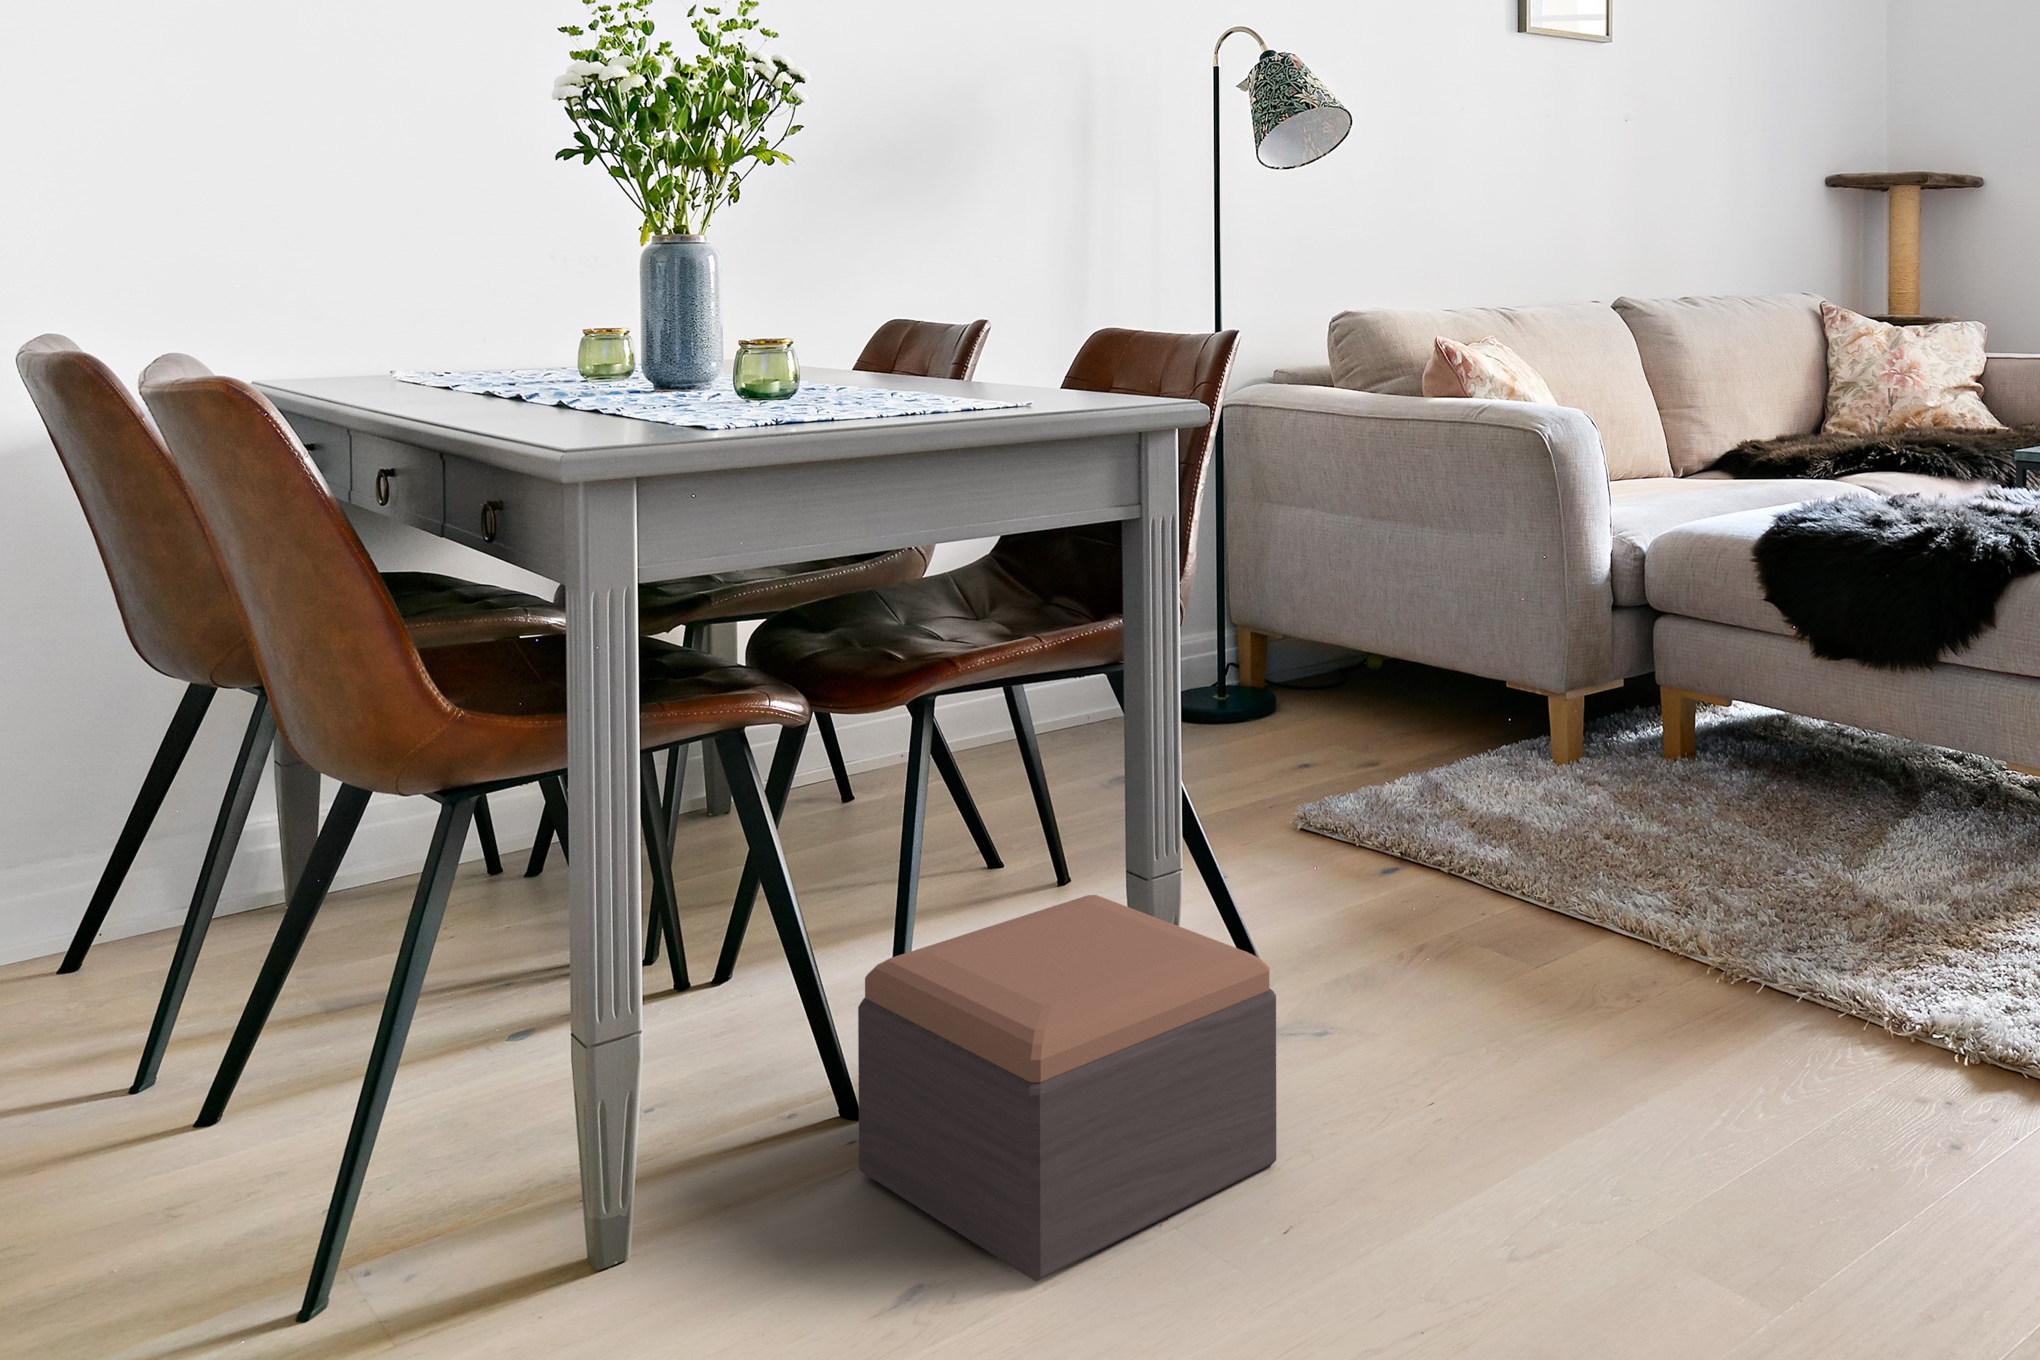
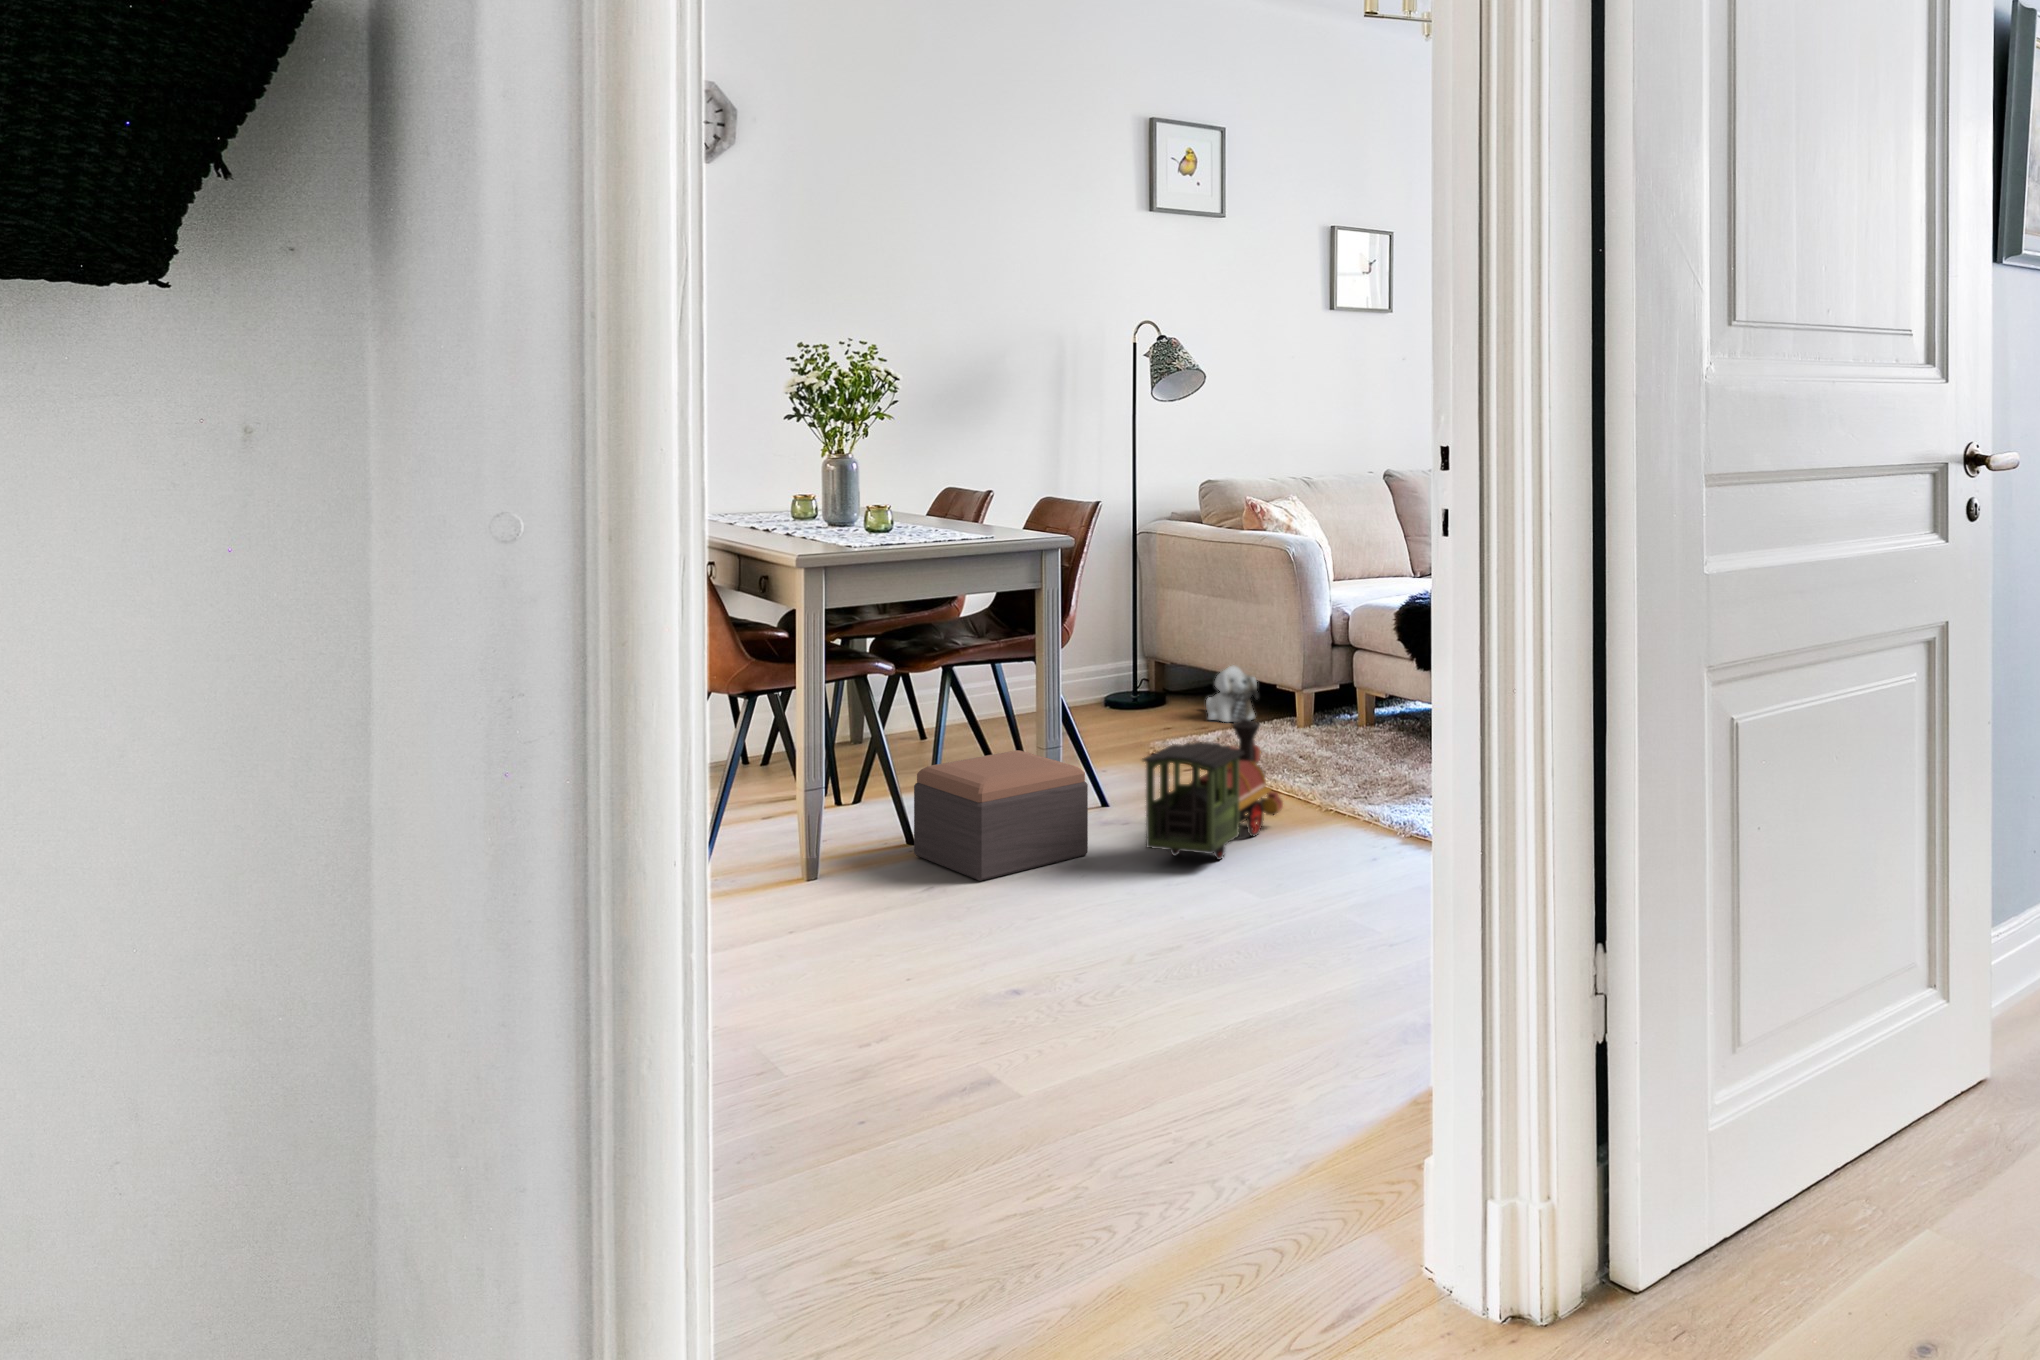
plush toy: none [1357,639,1460,744] -> present [1206,665,1258,722]
toy train: none [1425,808,1682,1189] -> present [1142,719,1283,860]

